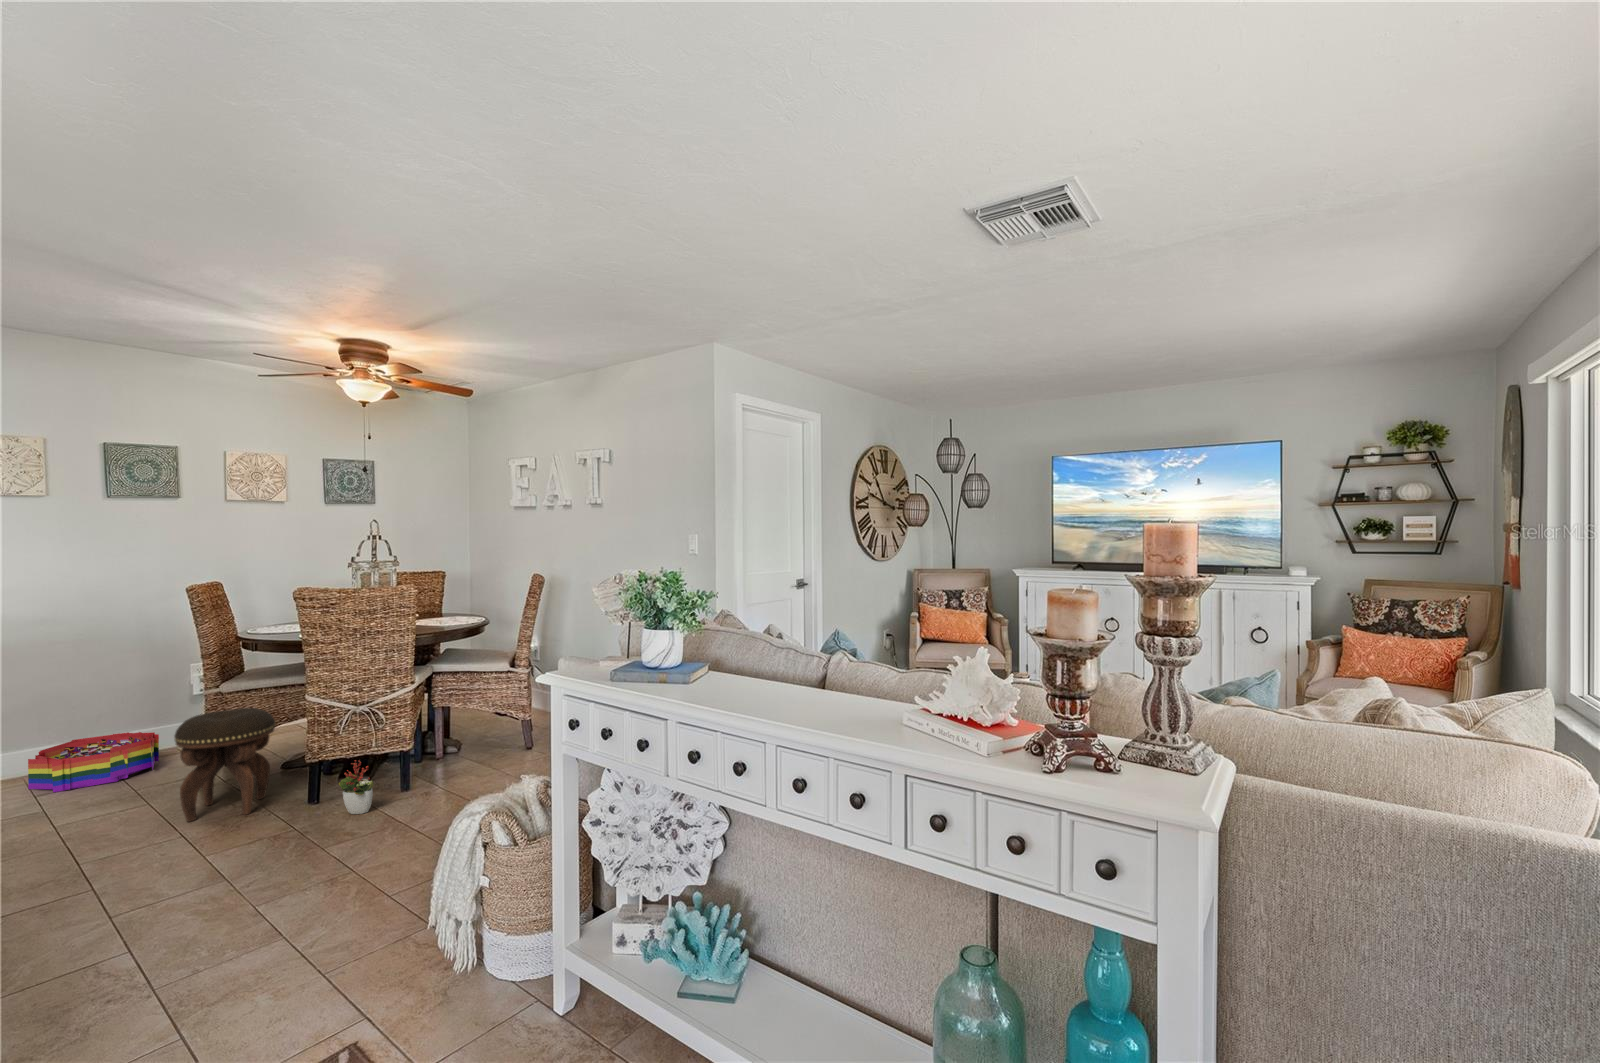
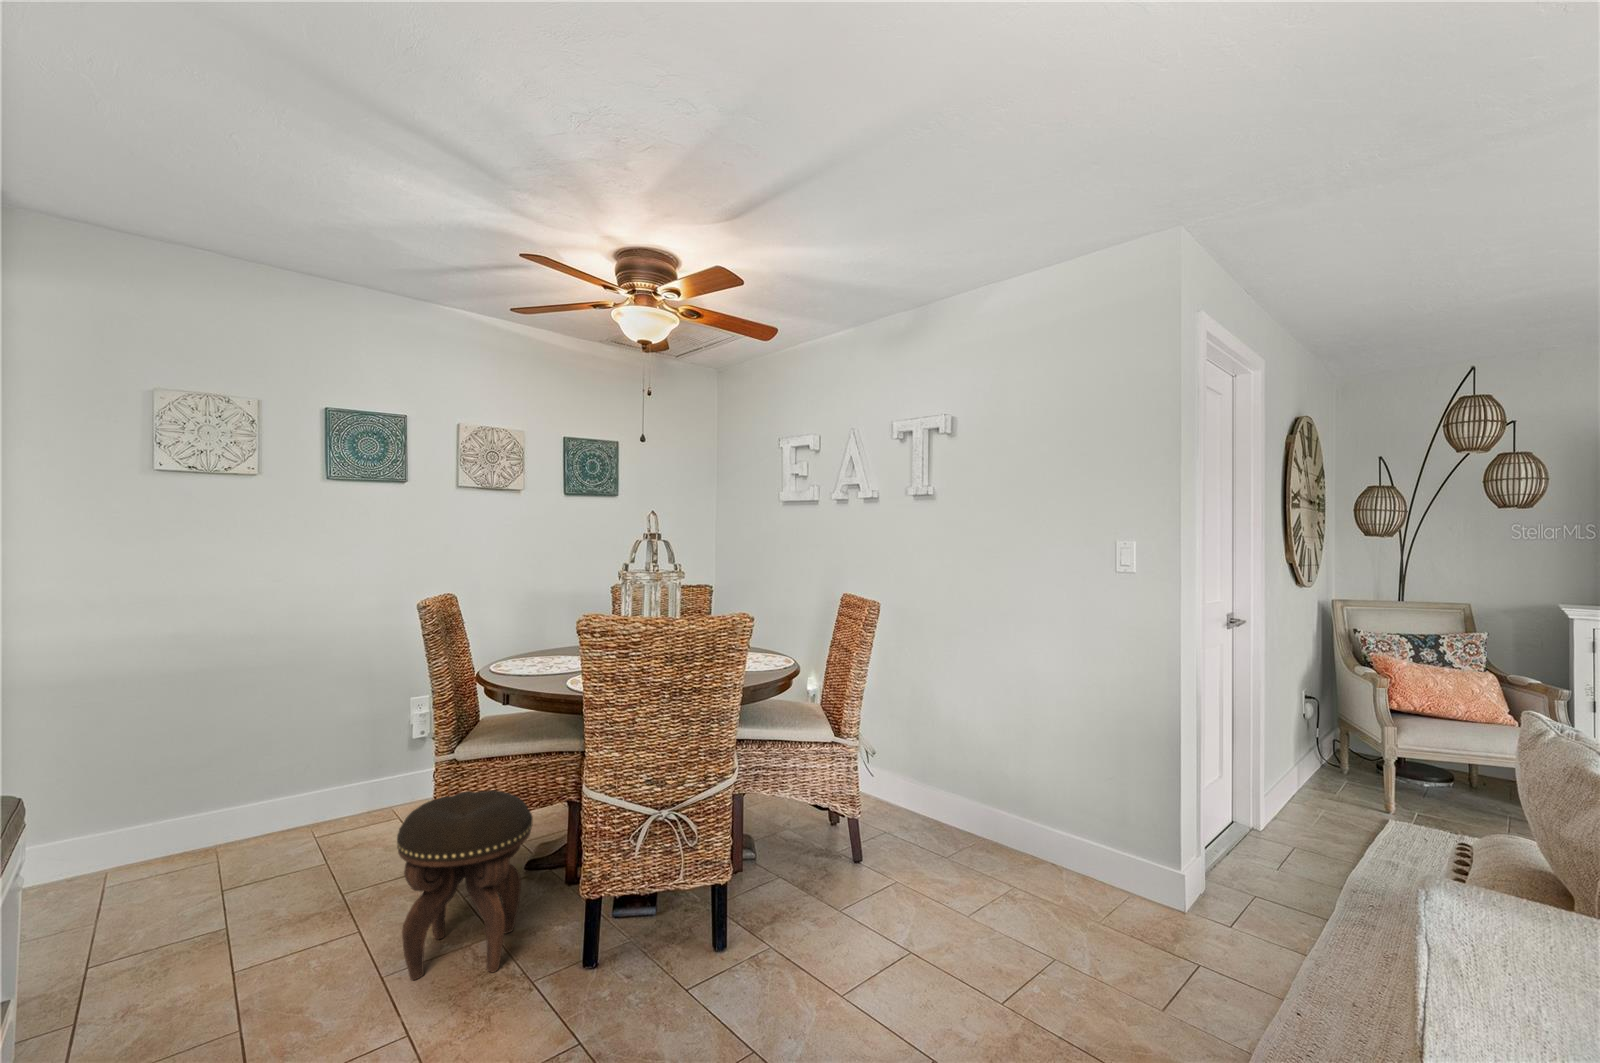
storage bin: present [28,732,159,792] -> none [220,787,376,880]
decorative plant: present [339,760,374,814] -> none [632,901,685,996]

